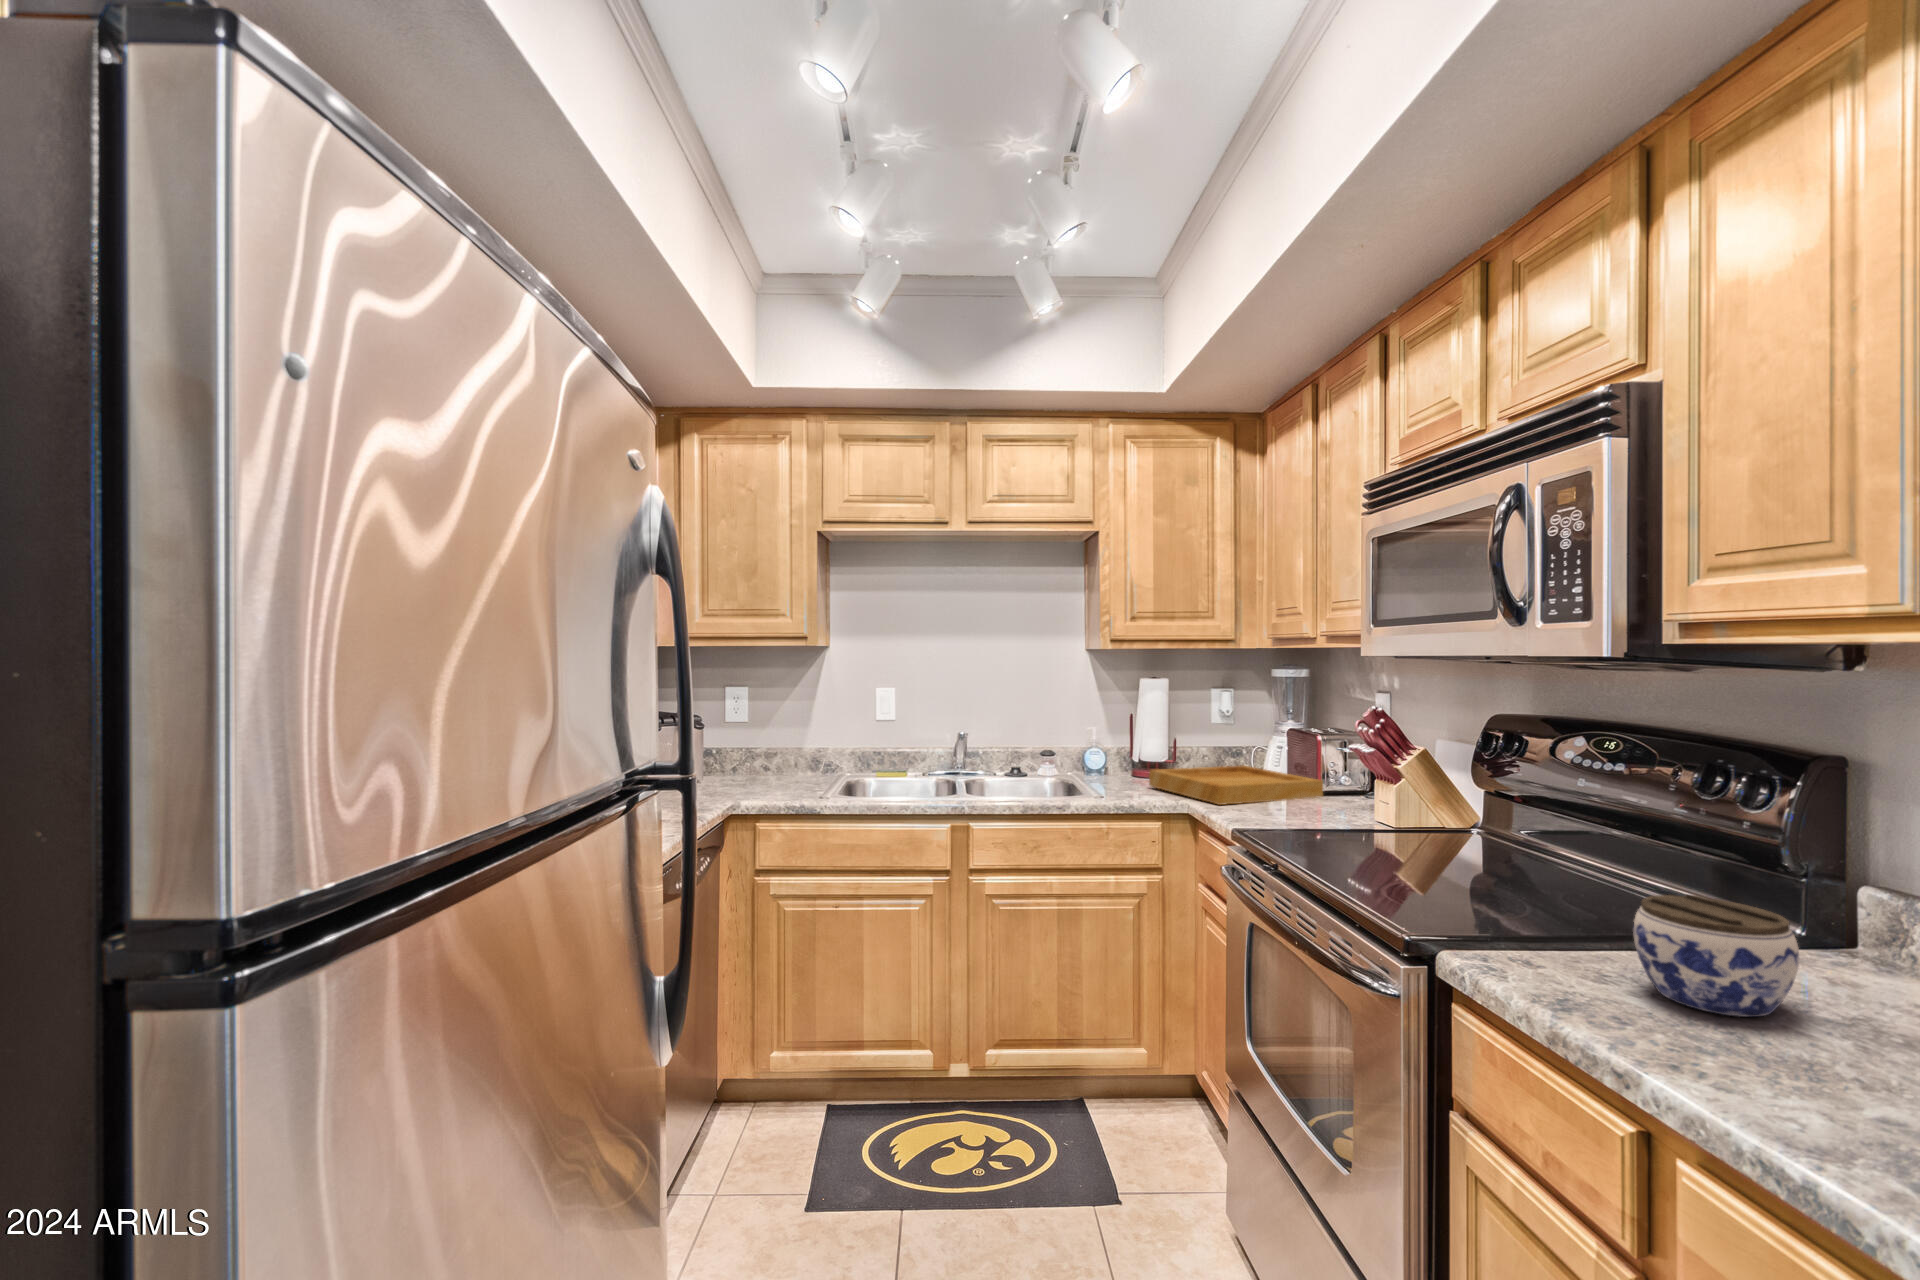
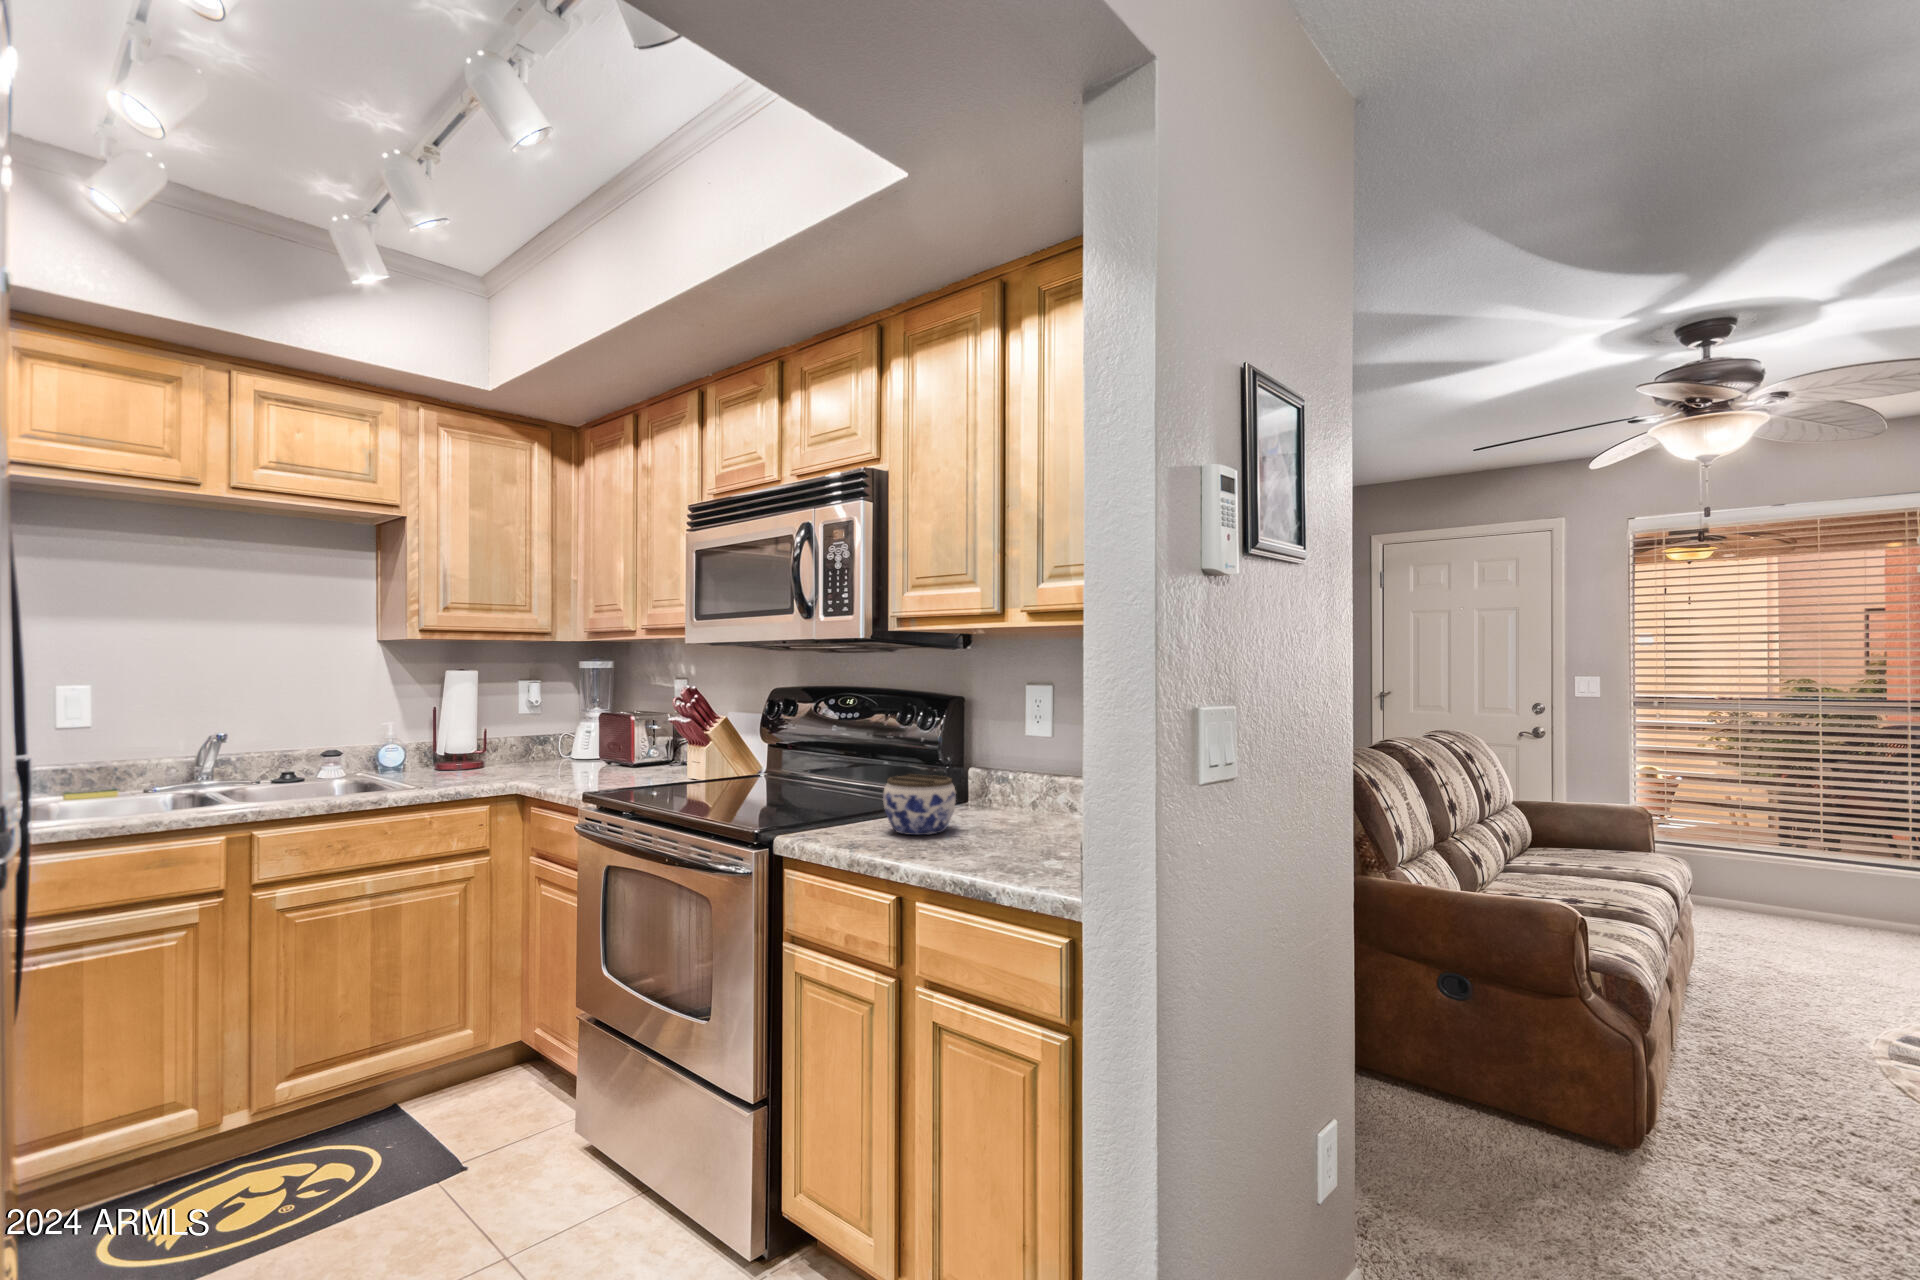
tray: present [1149,765,1323,805] -> none [467,749,637,781]

